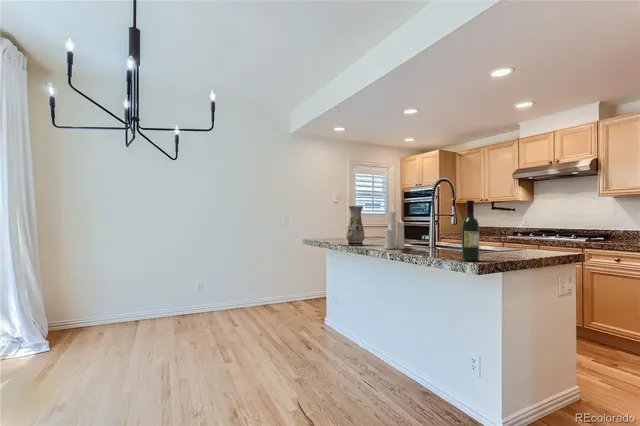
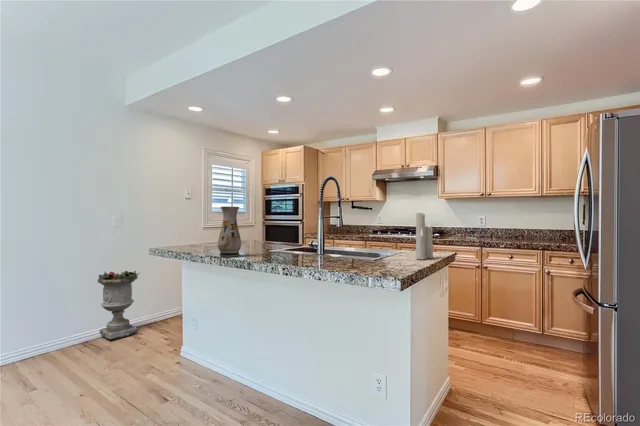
wine bottle: present [462,200,479,261] -> none [373,204,392,274]
candle: present [384,208,405,249] -> present [416,208,433,259]
planter: none [272,257,300,308] -> present [97,271,139,340]

